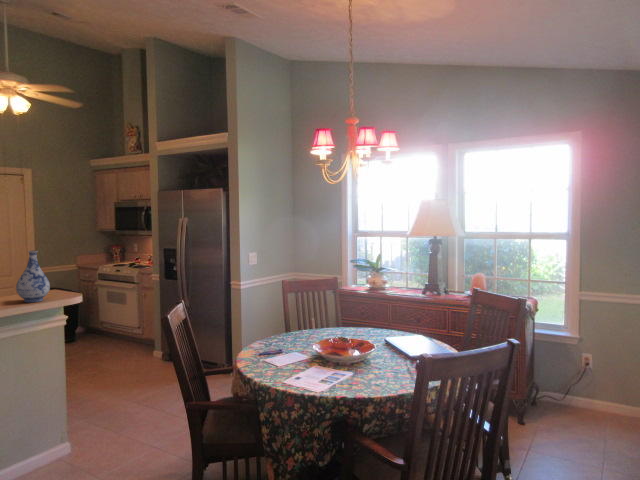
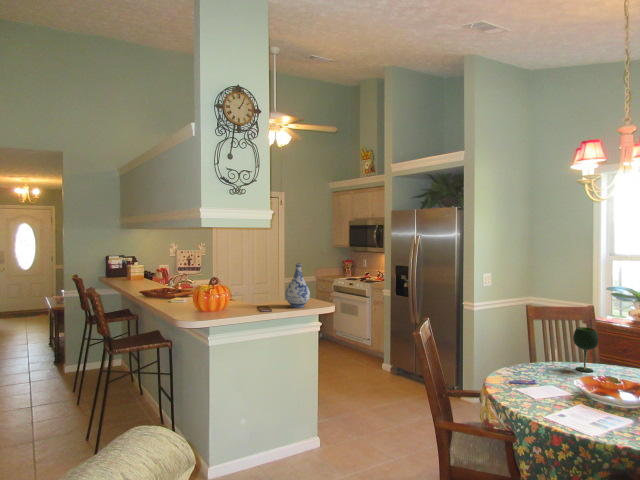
wine glass: none [315,296,335,335] -> present [573,327,599,372]

